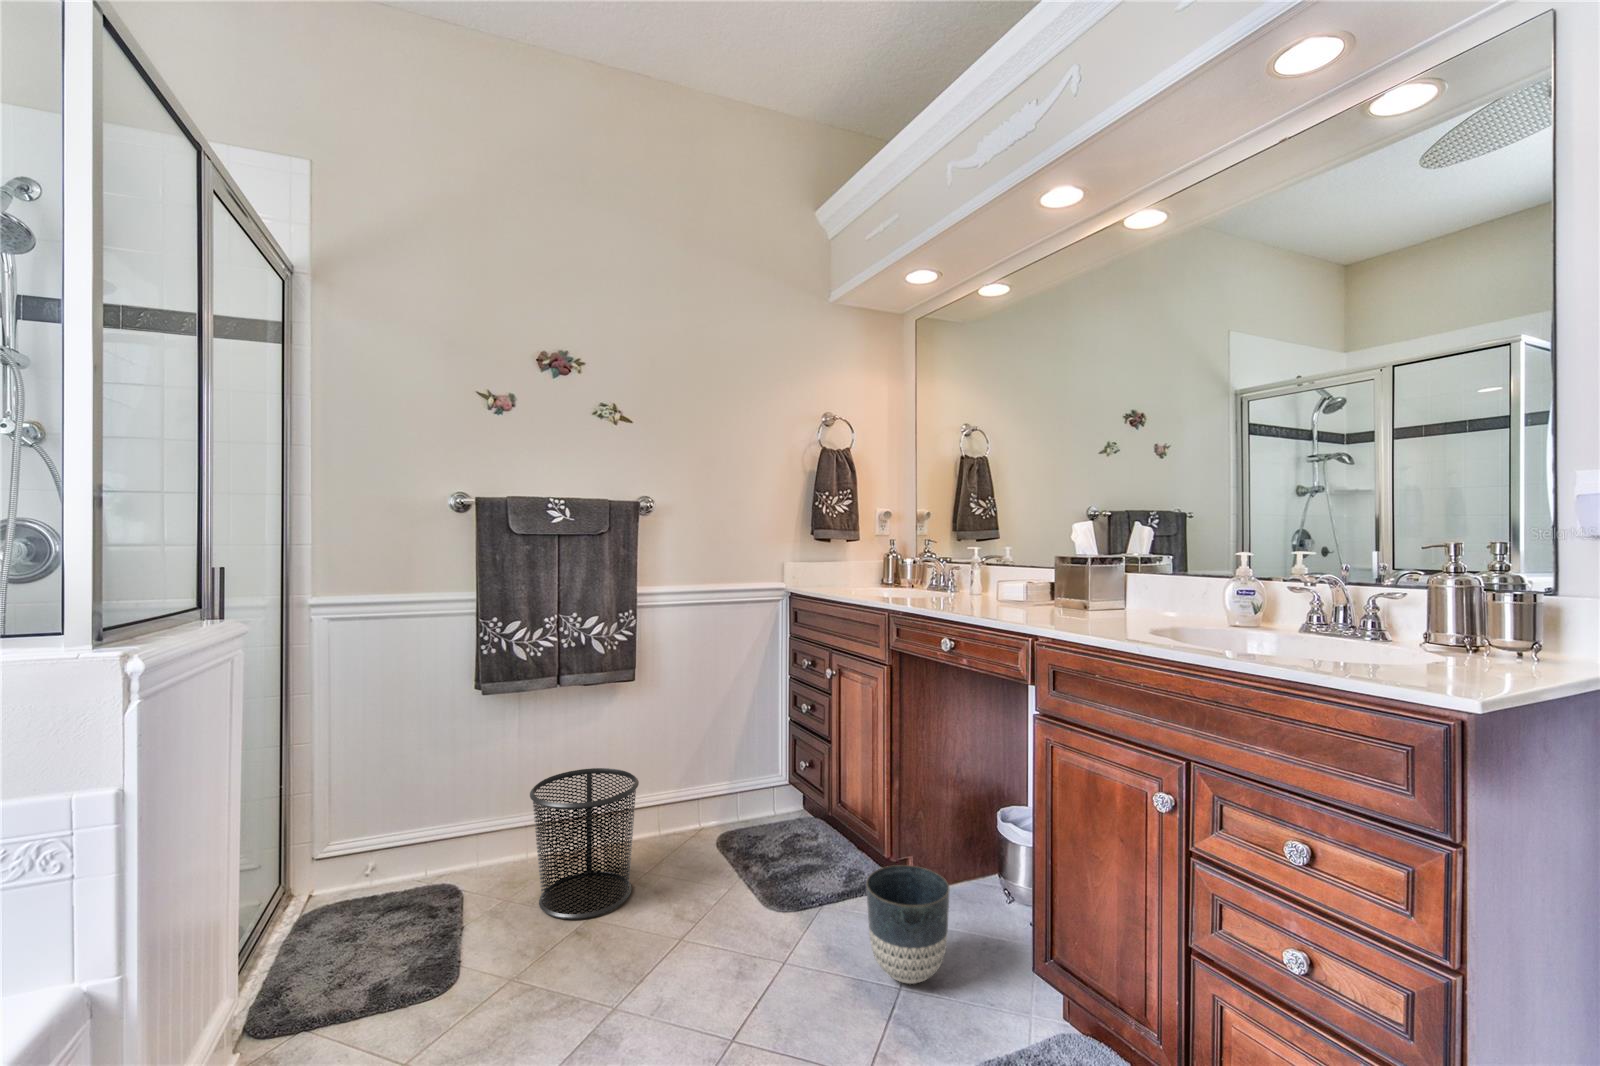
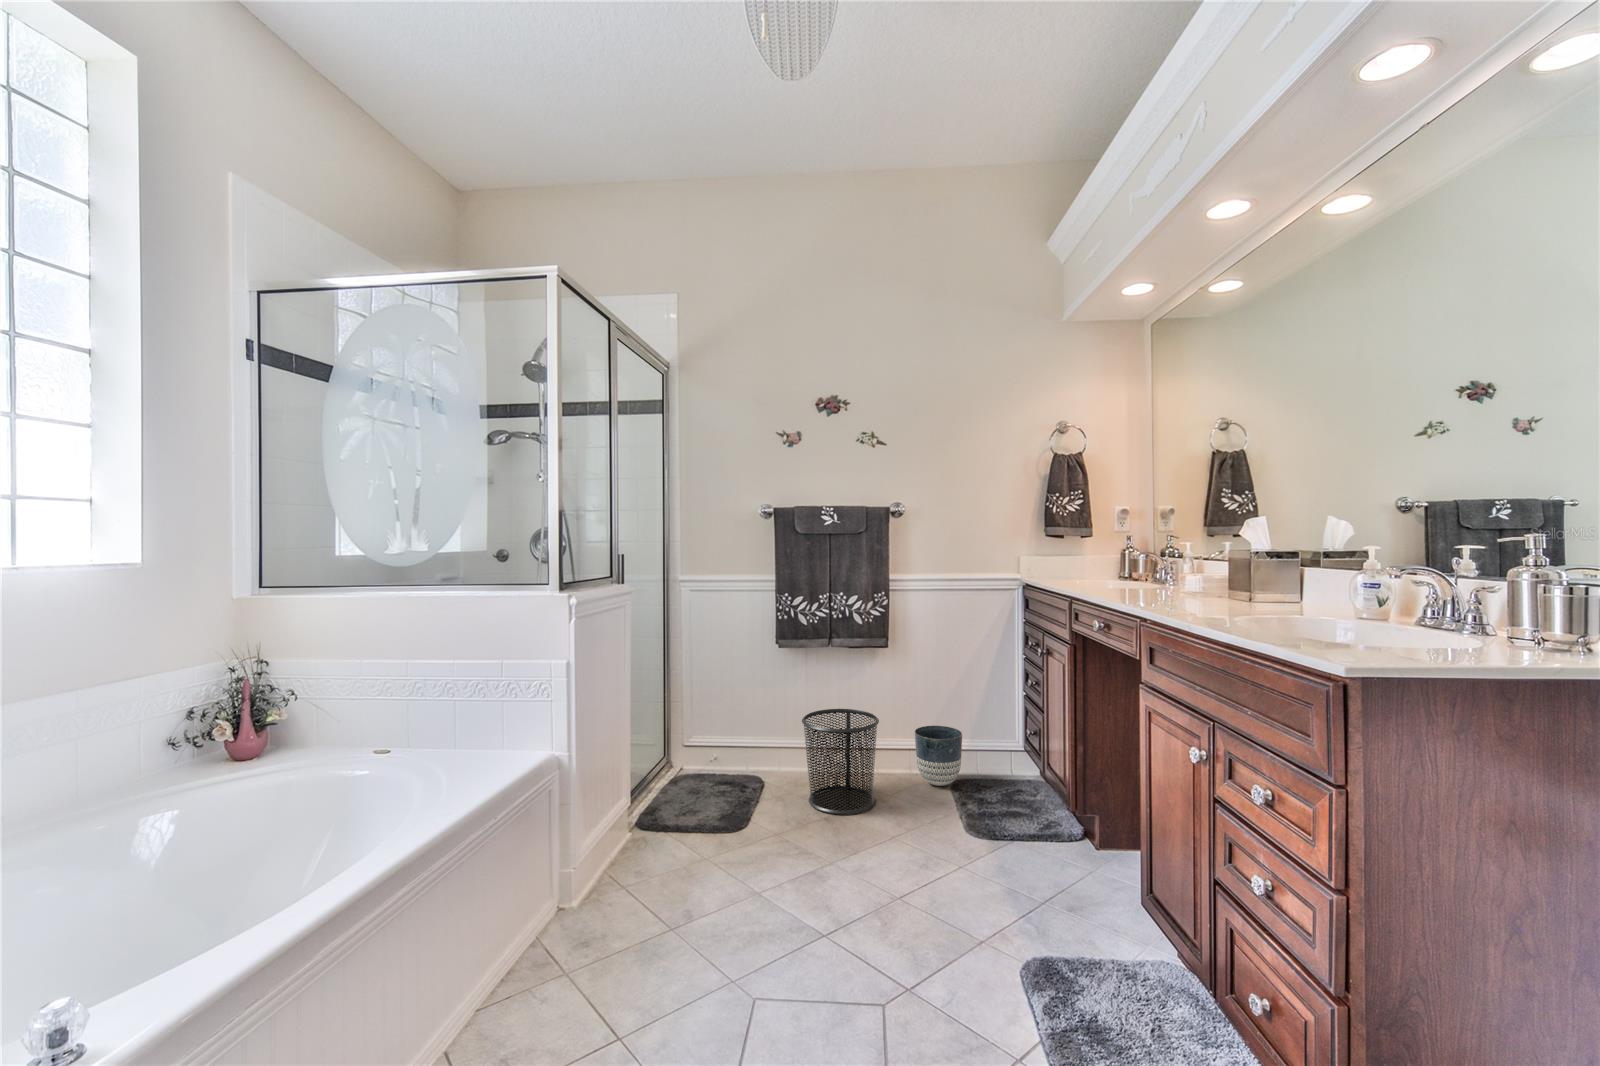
planter: present [866,865,950,984] -> present [915,726,962,786]

